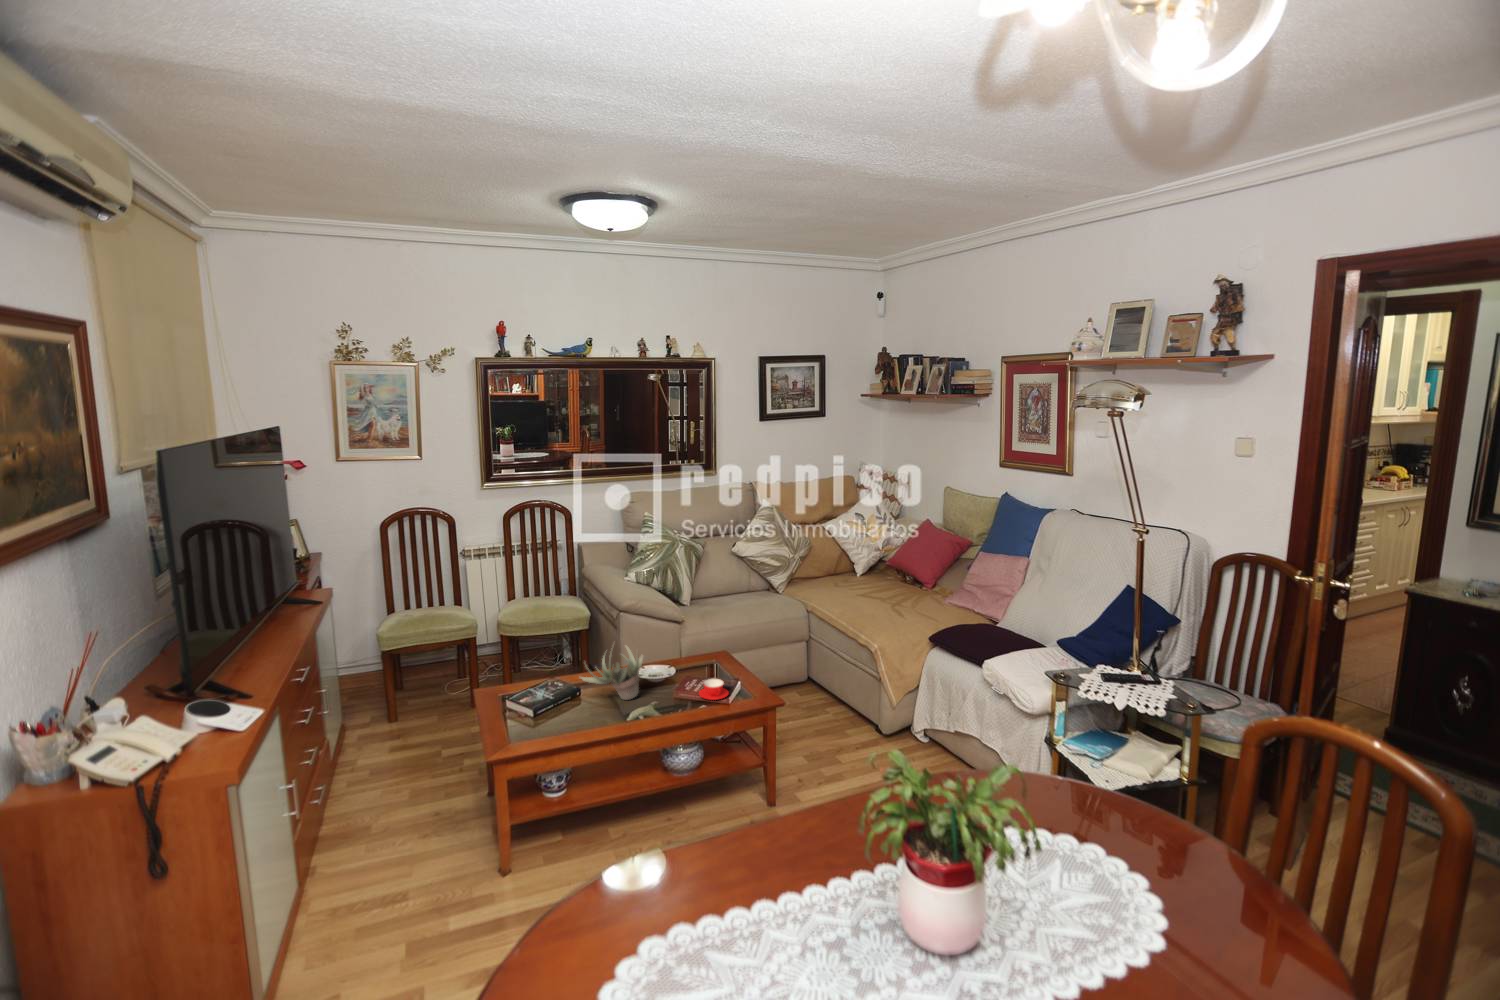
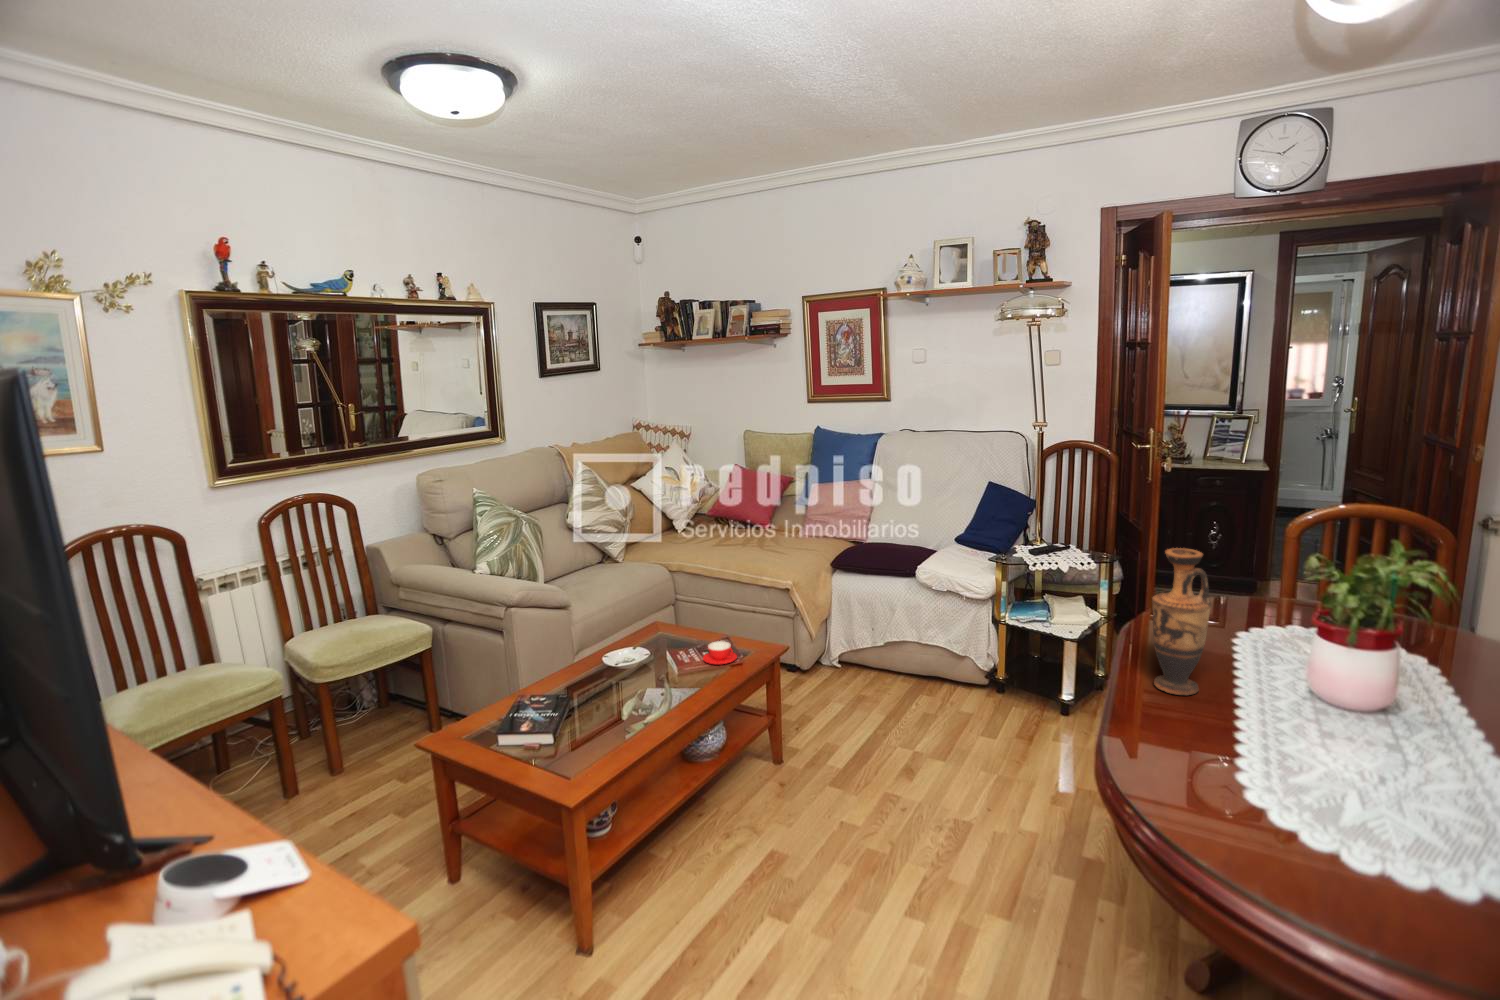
succulent plant: present [580,646,644,700] -> none [590,621,656,692]
vase: none [791,703,846,862] -> present [1152,548,1211,695]

